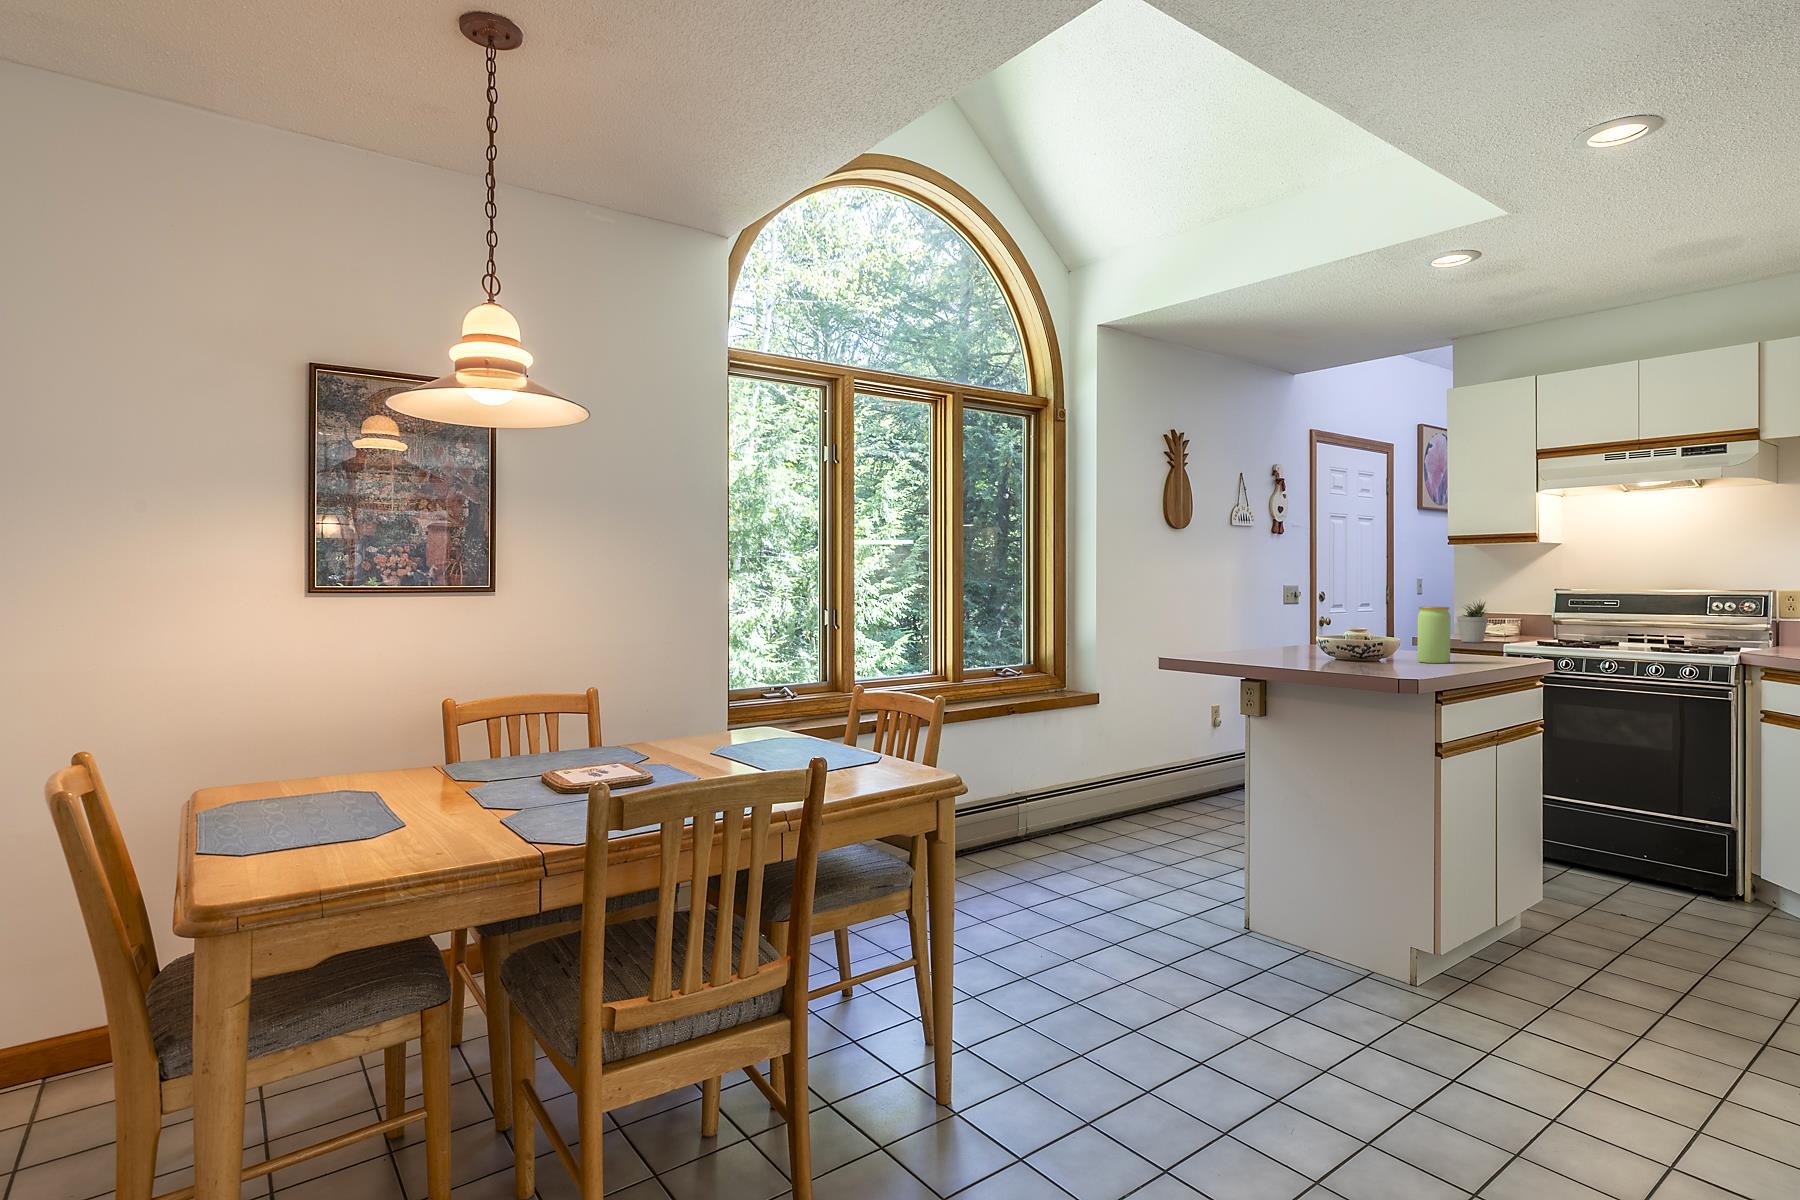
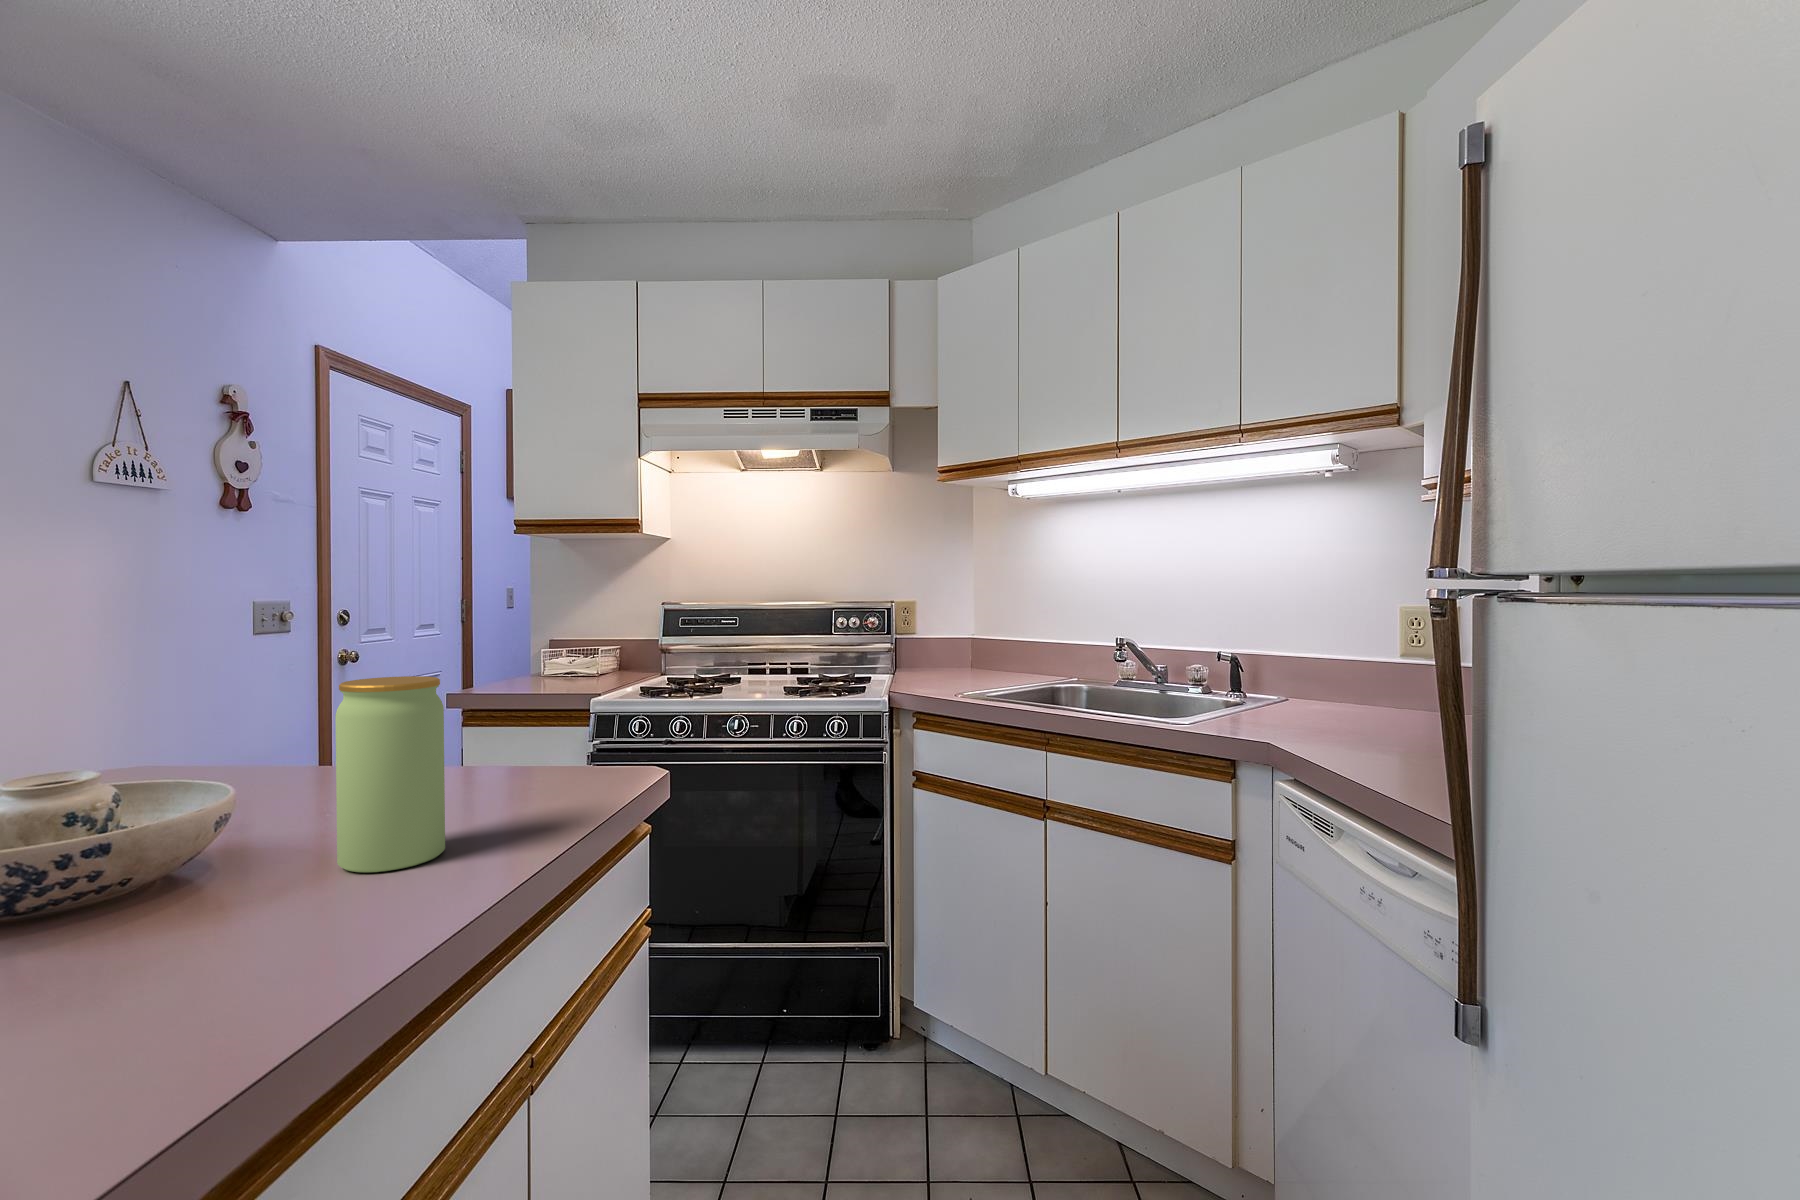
potted plant: present [1457,600,1488,643] -> none [526,621,575,693]

